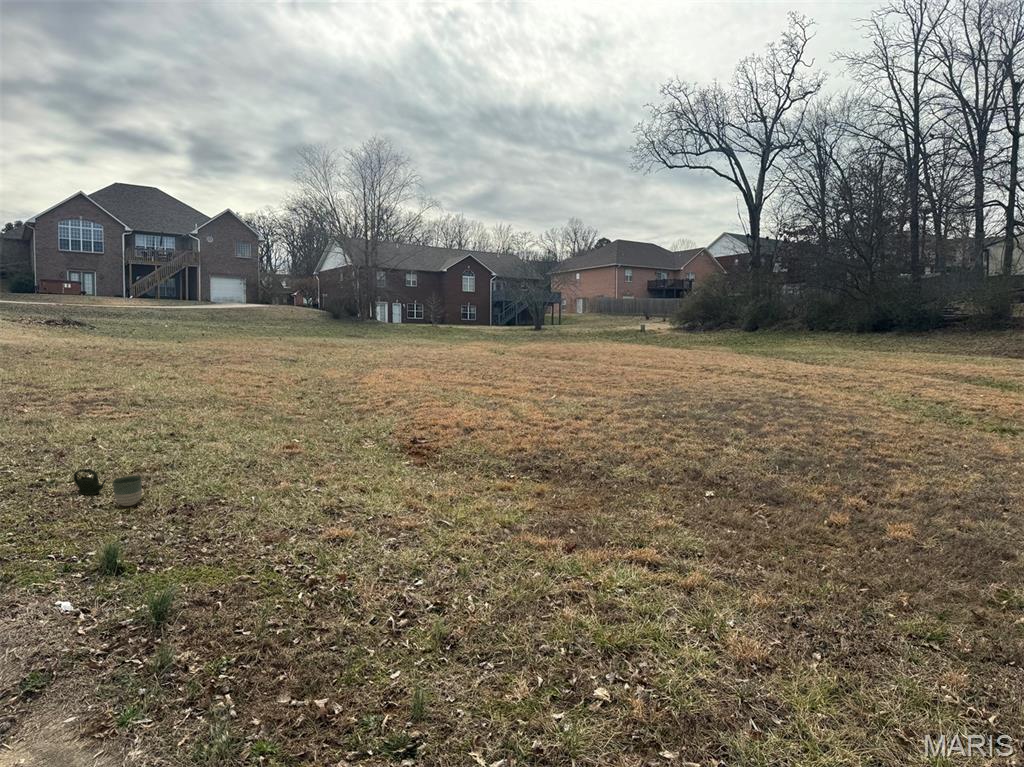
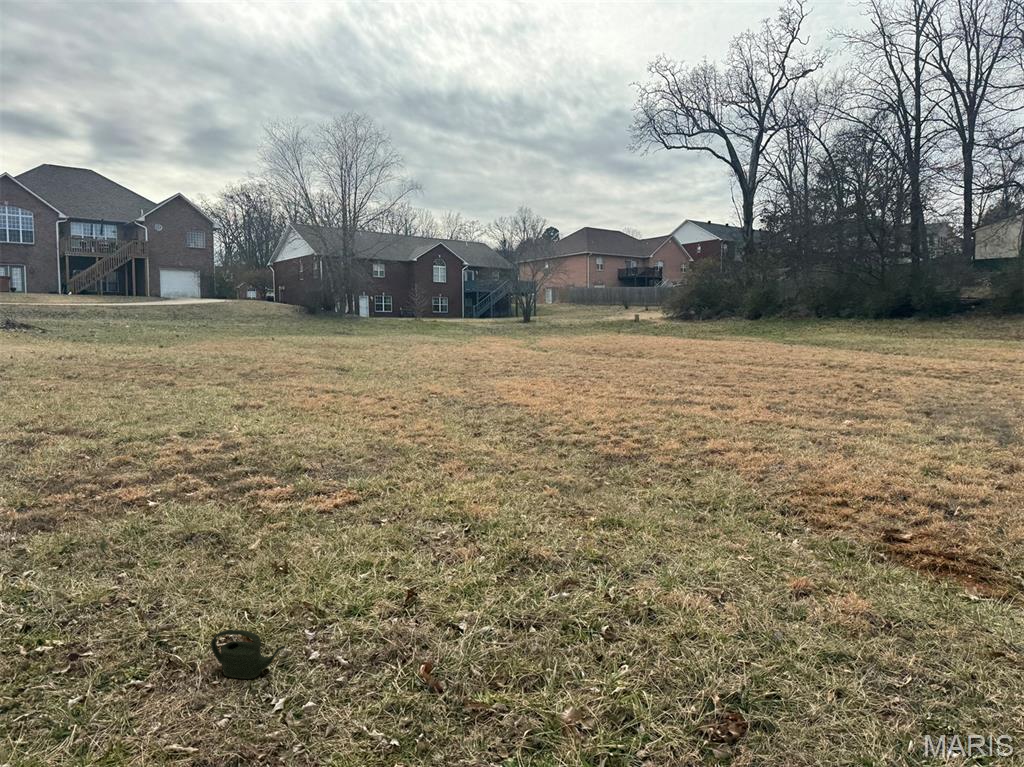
planter: present [112,476,142,506] -> none [318,645,368,712]

